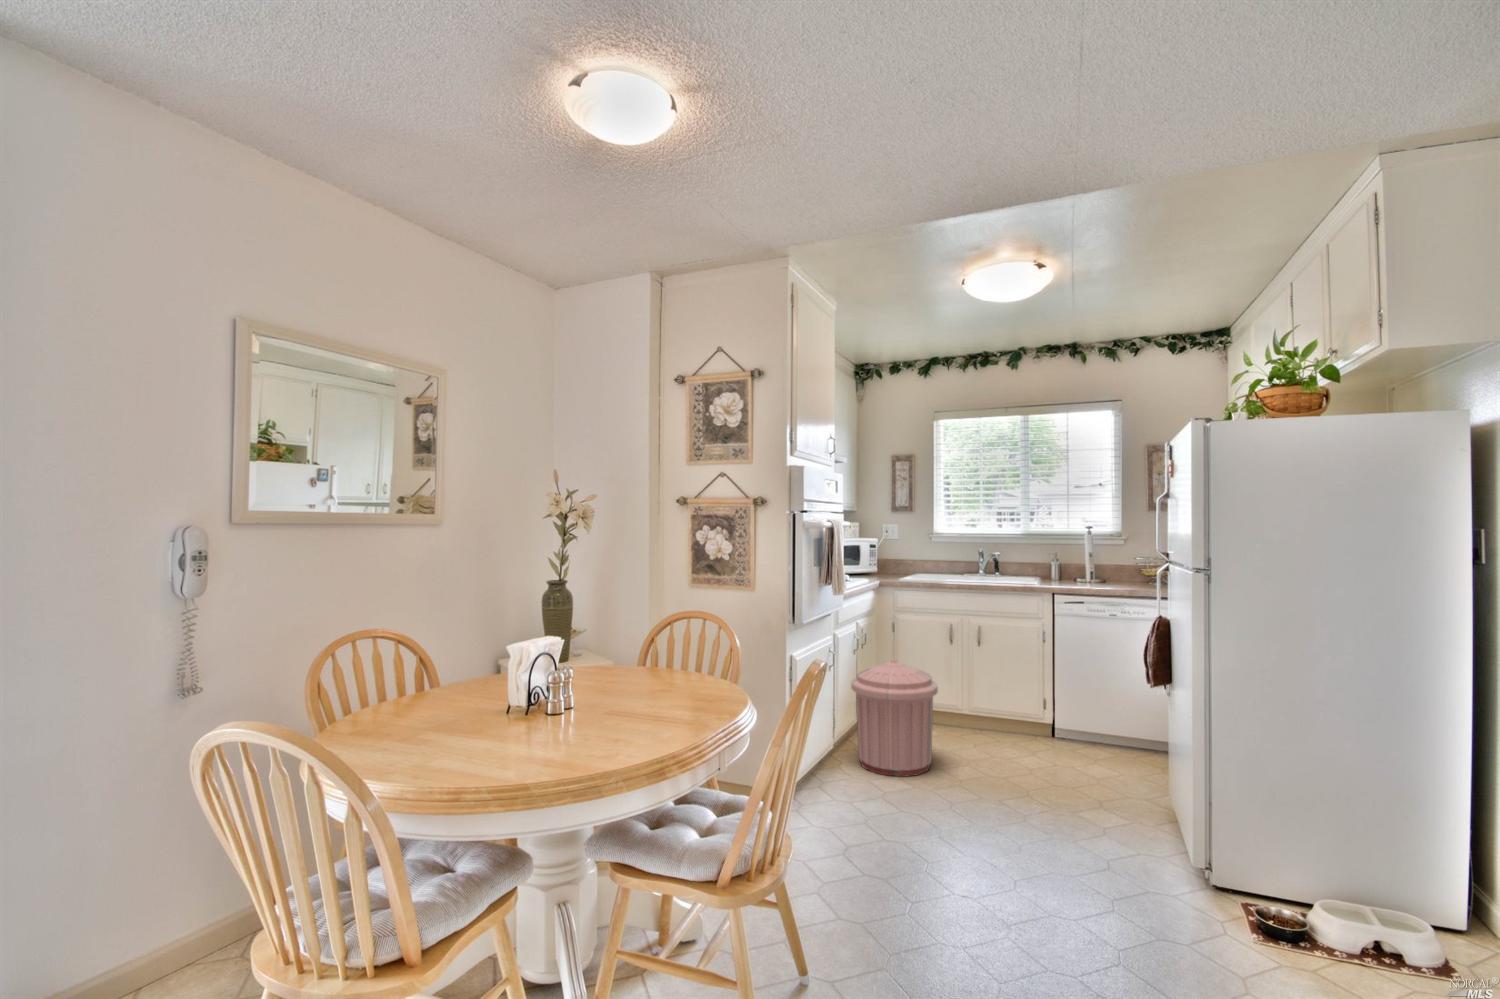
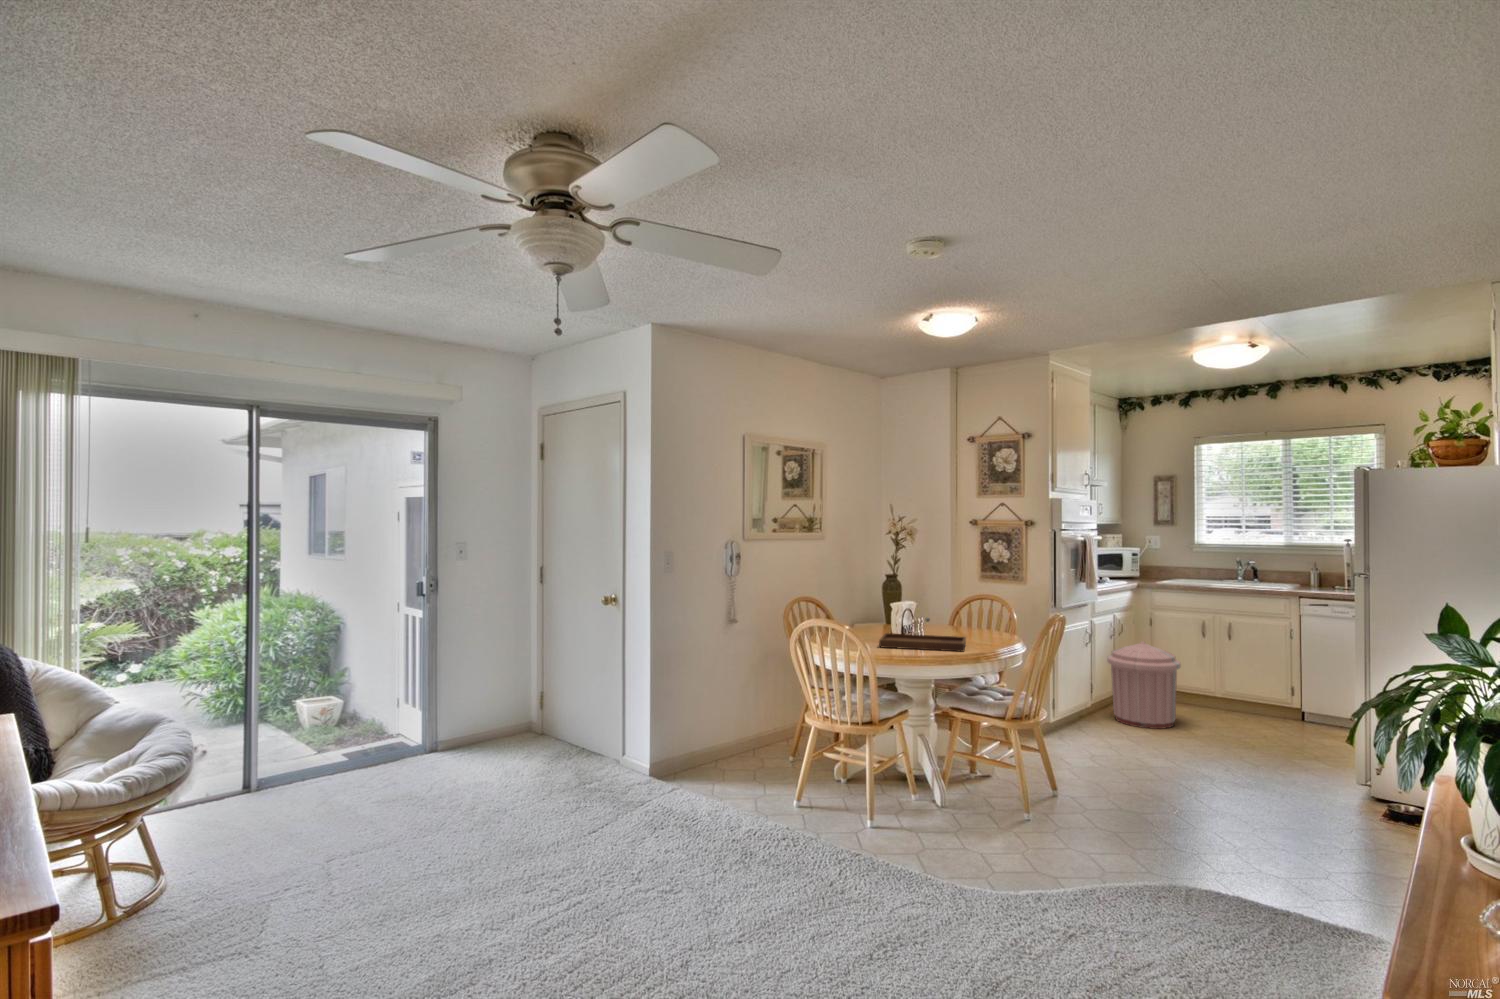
tray: none [458,673,647,750] -> present [879,618,966,651]

